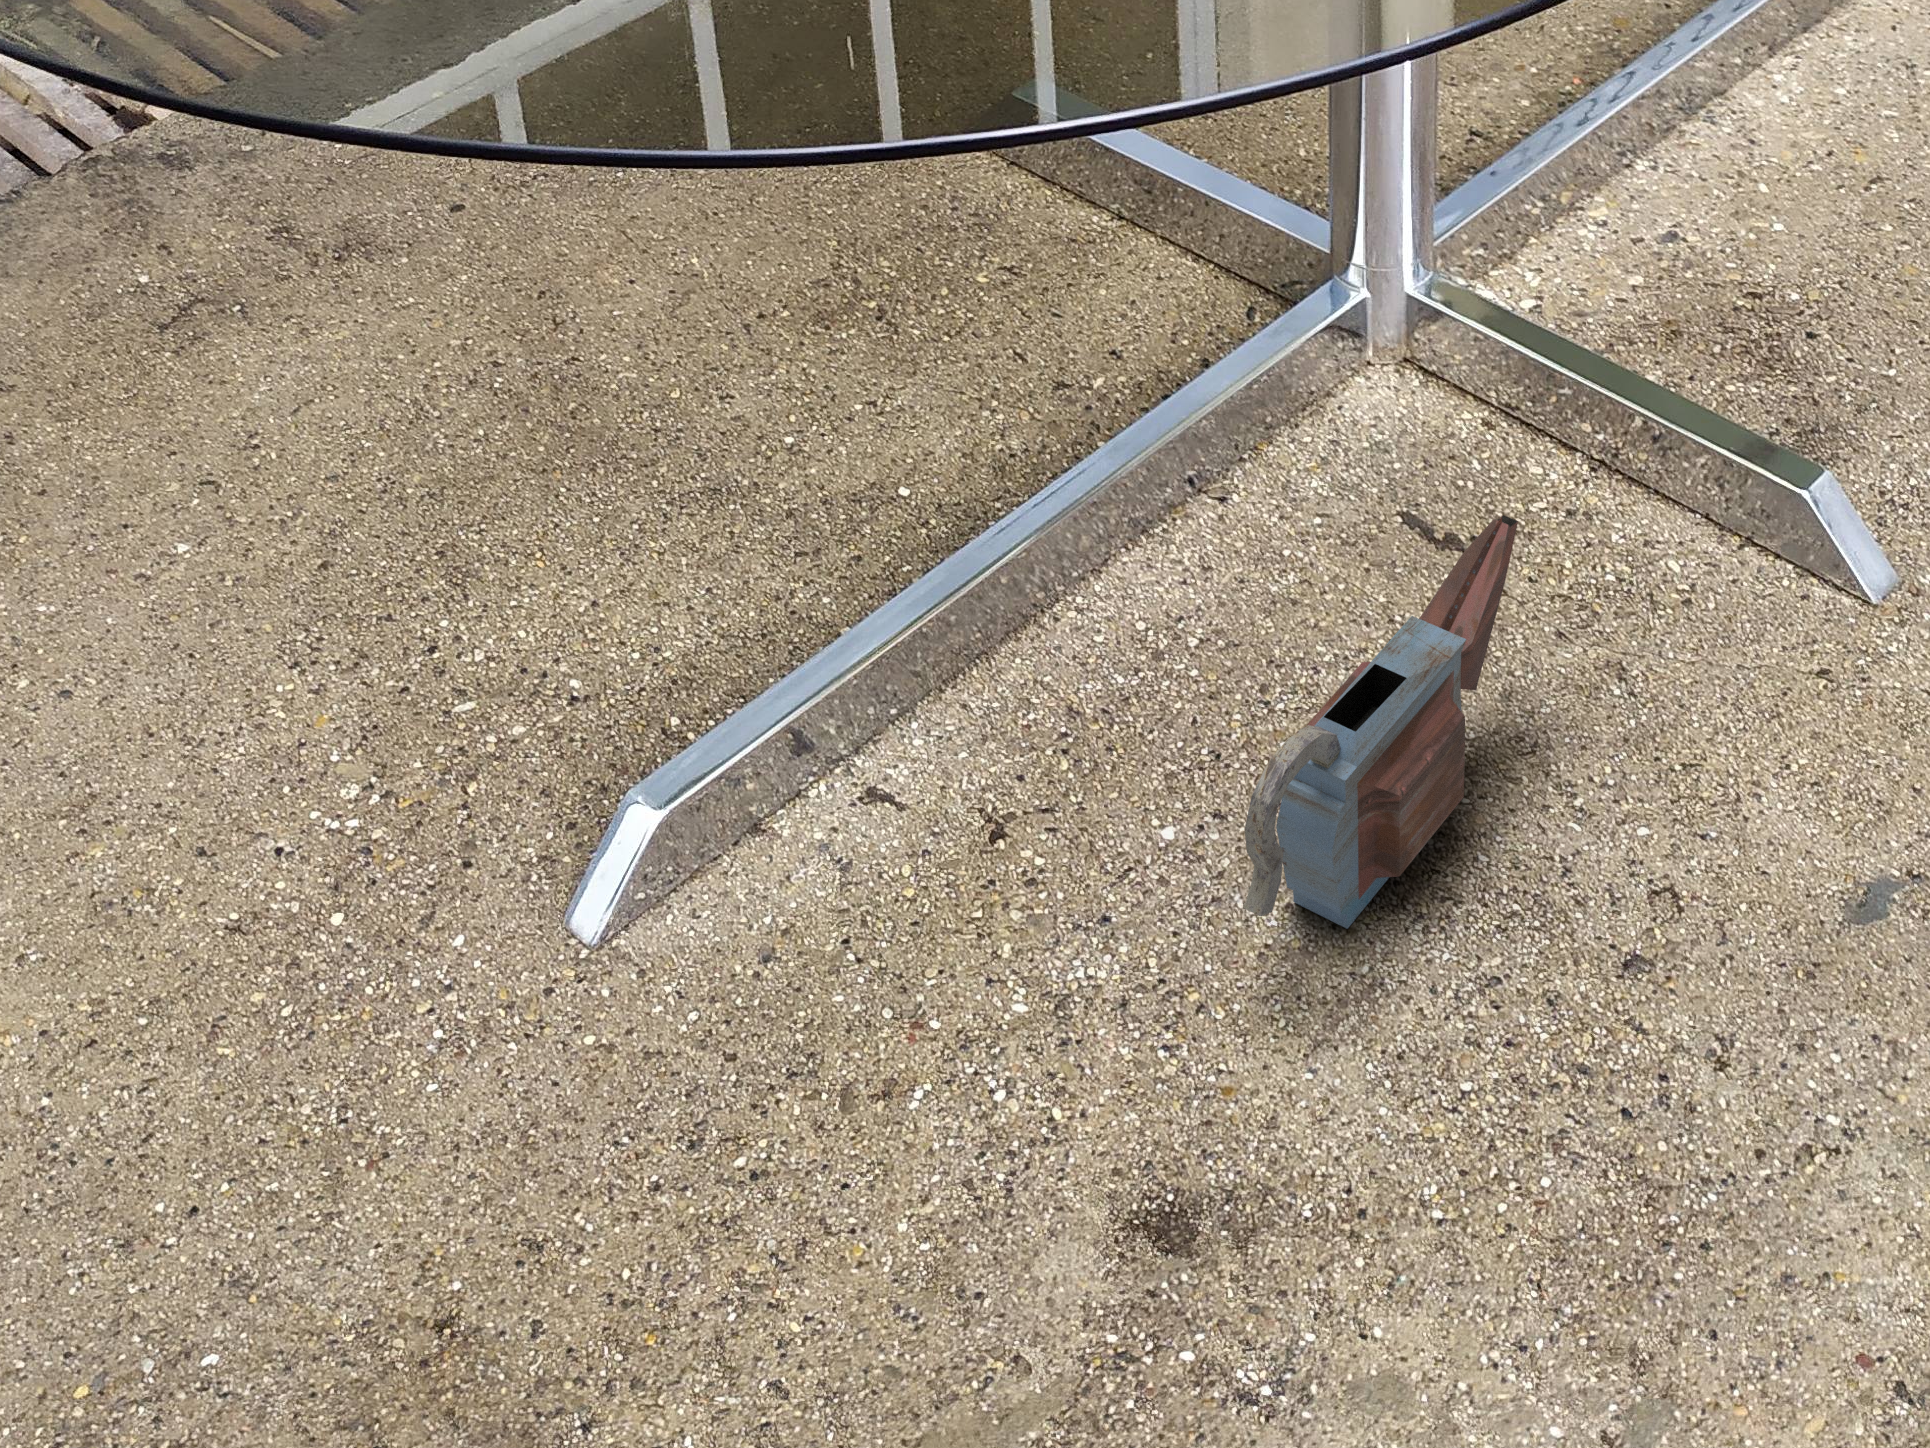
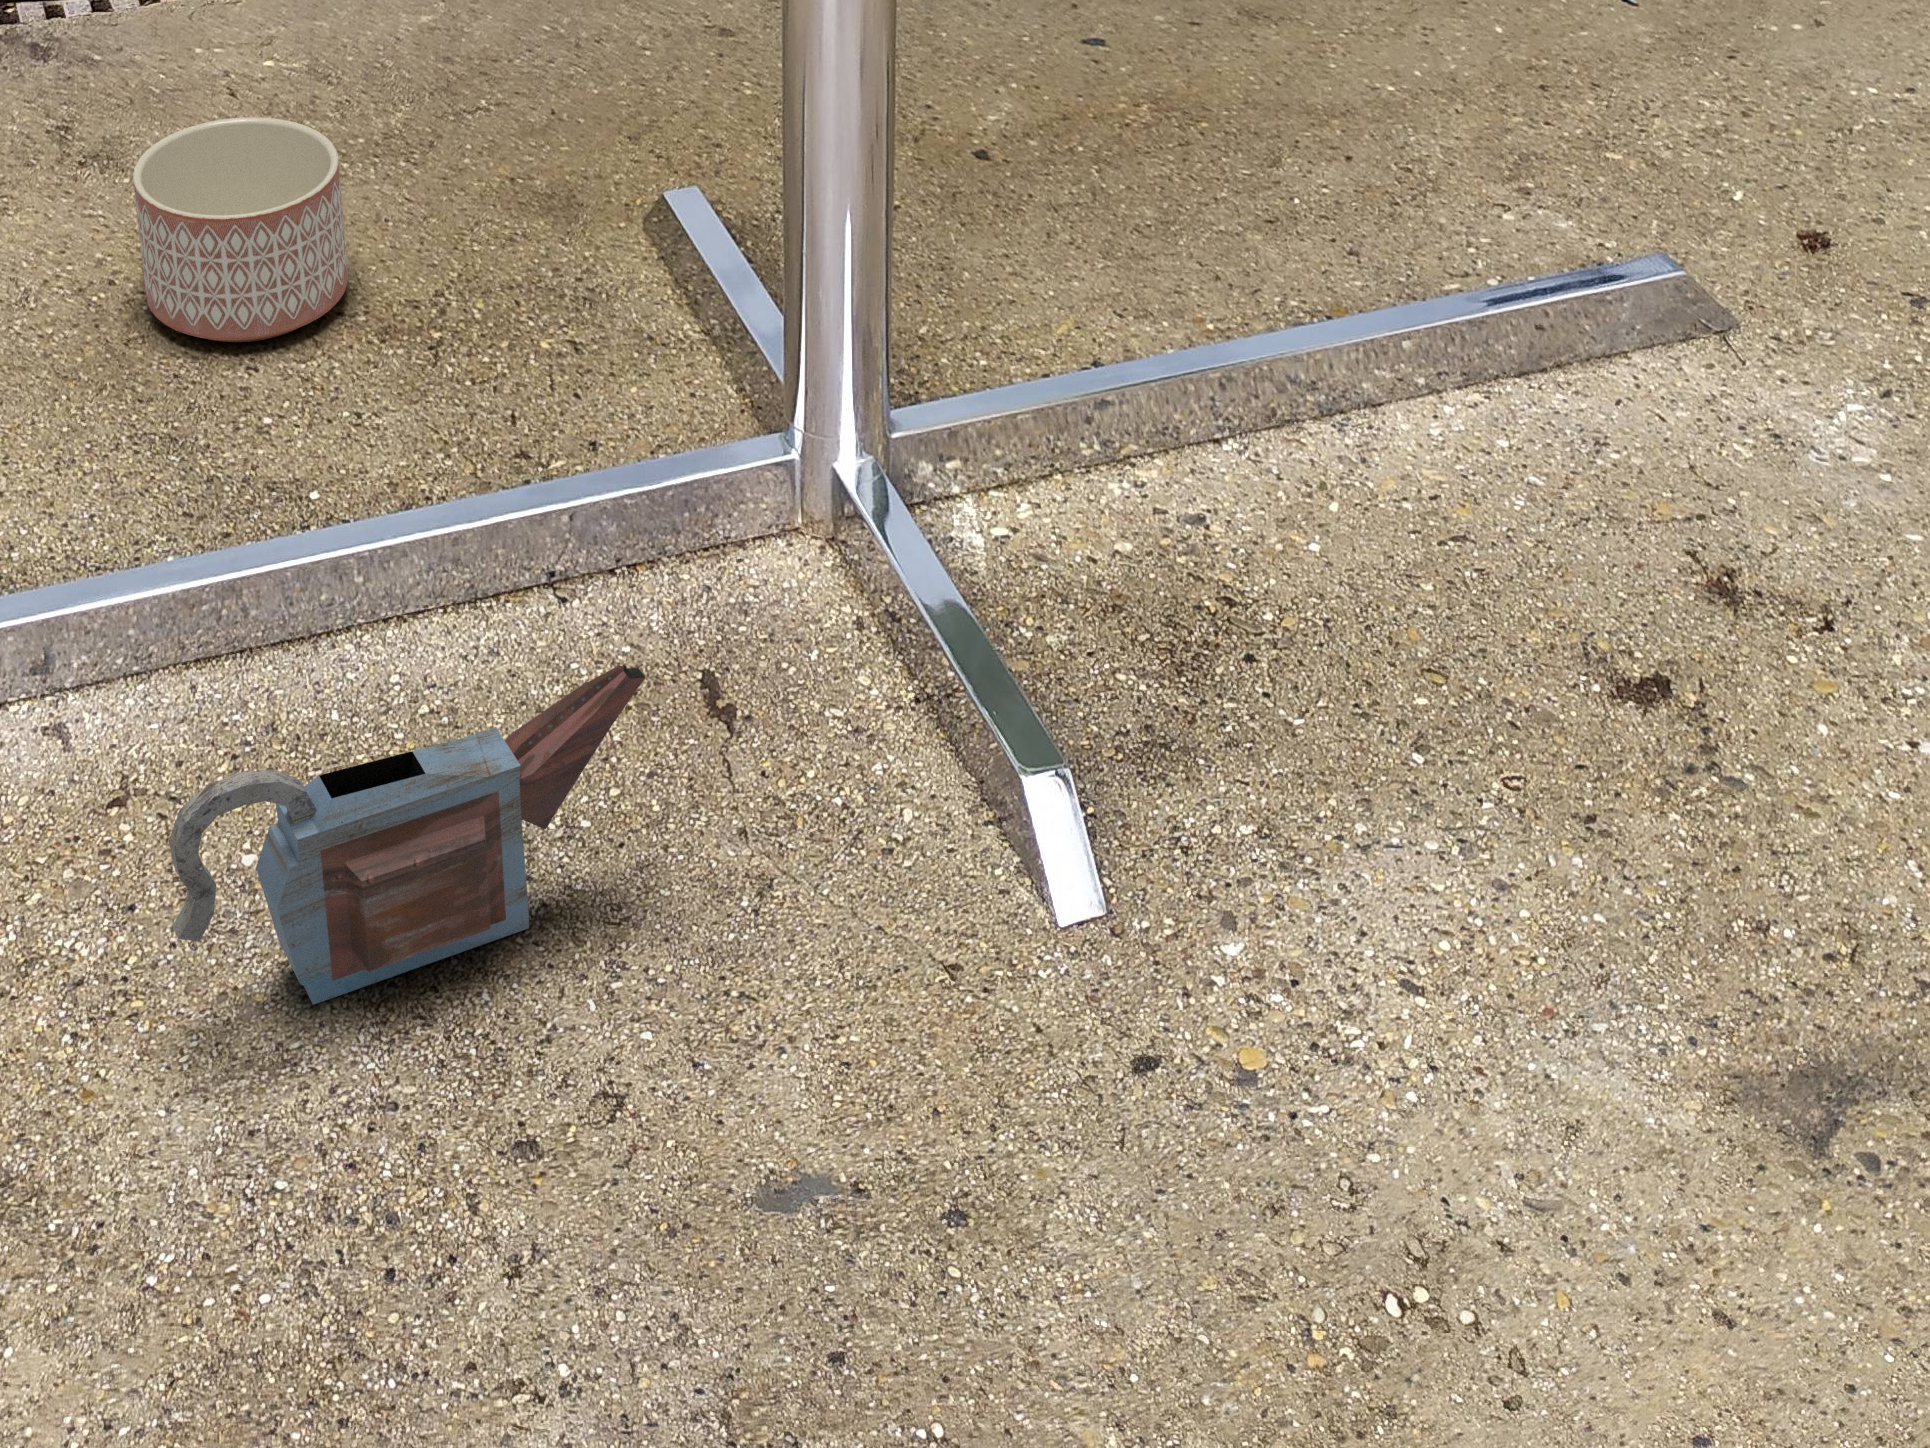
planter: none [519,139,754,384] -> present [133,117,348,342]

